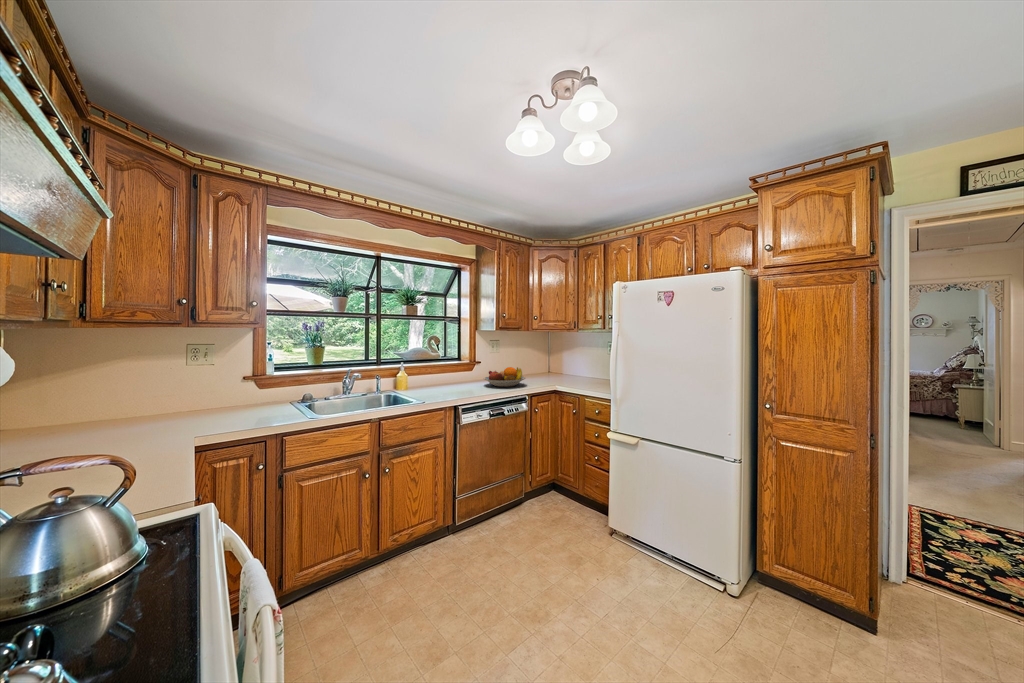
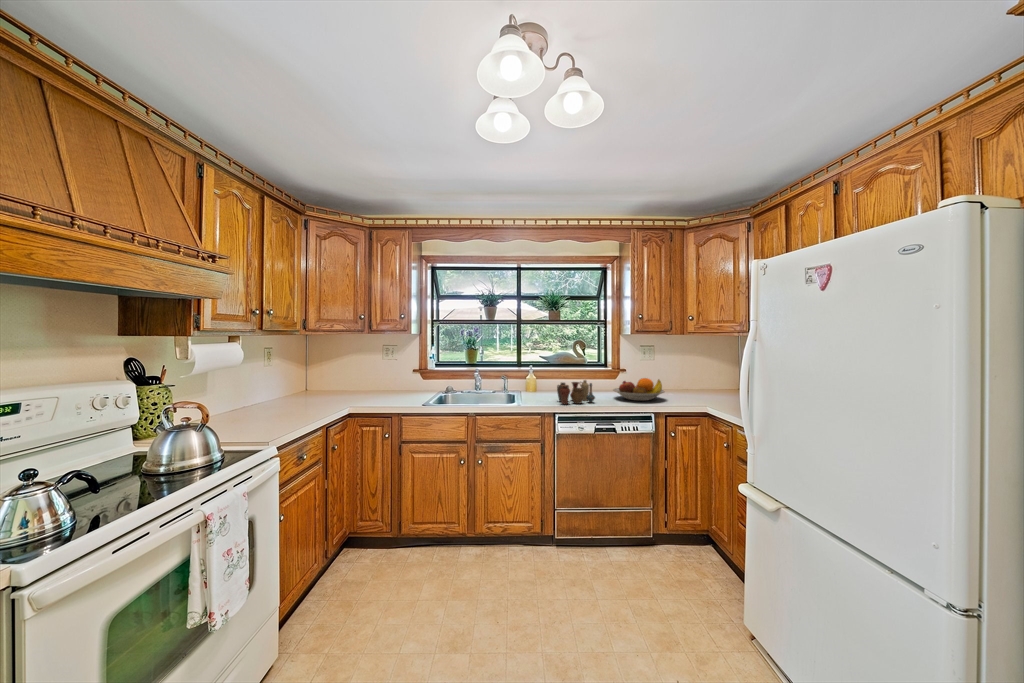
vase: none [444,372,480,397] -> present [557,380,595,404]

